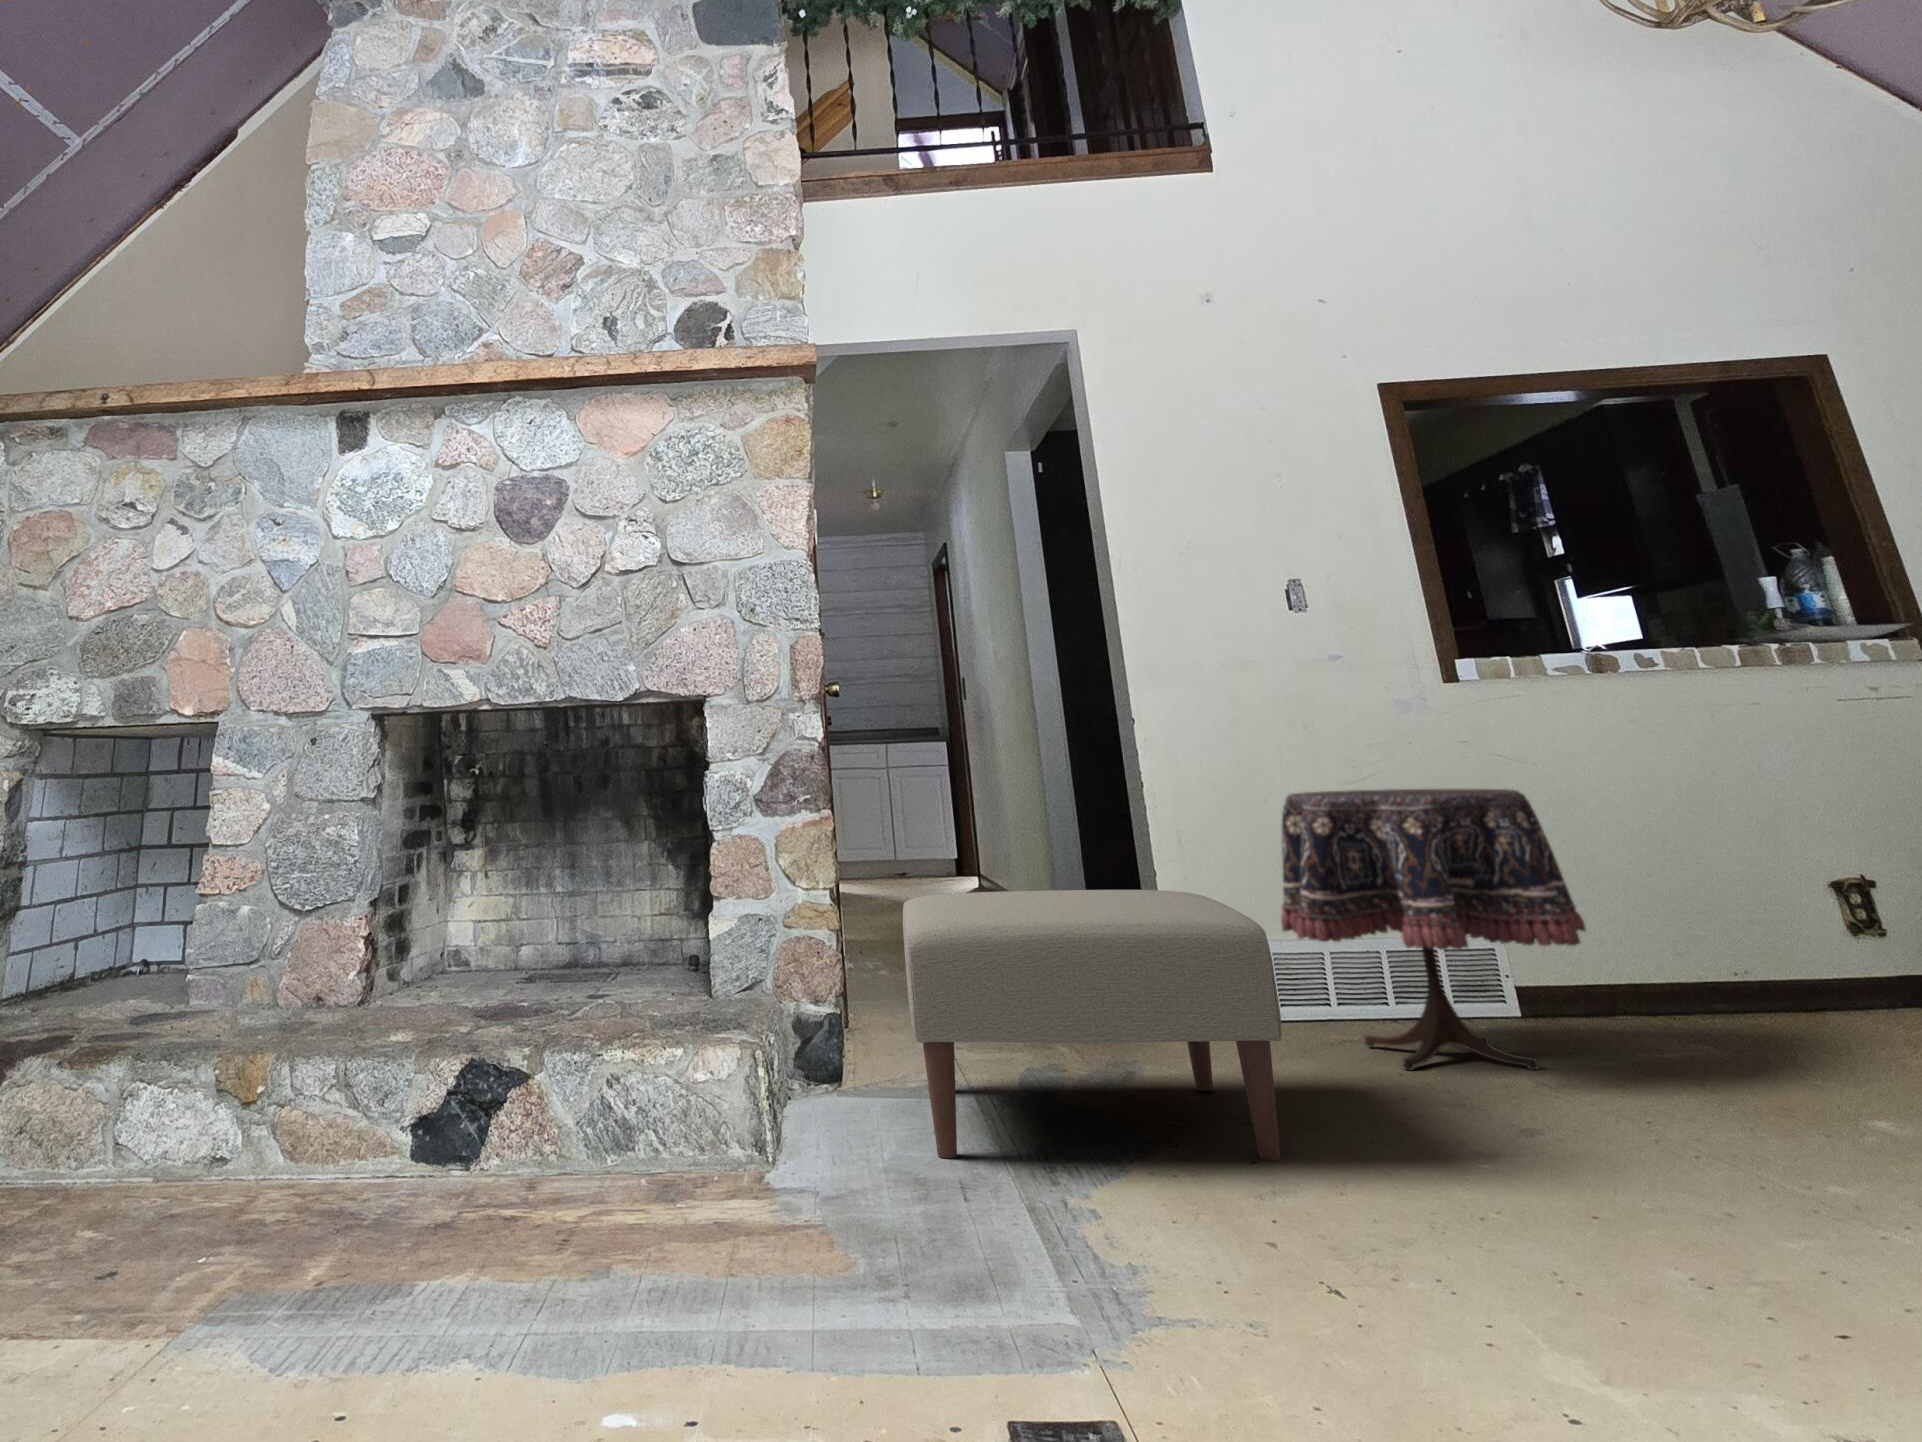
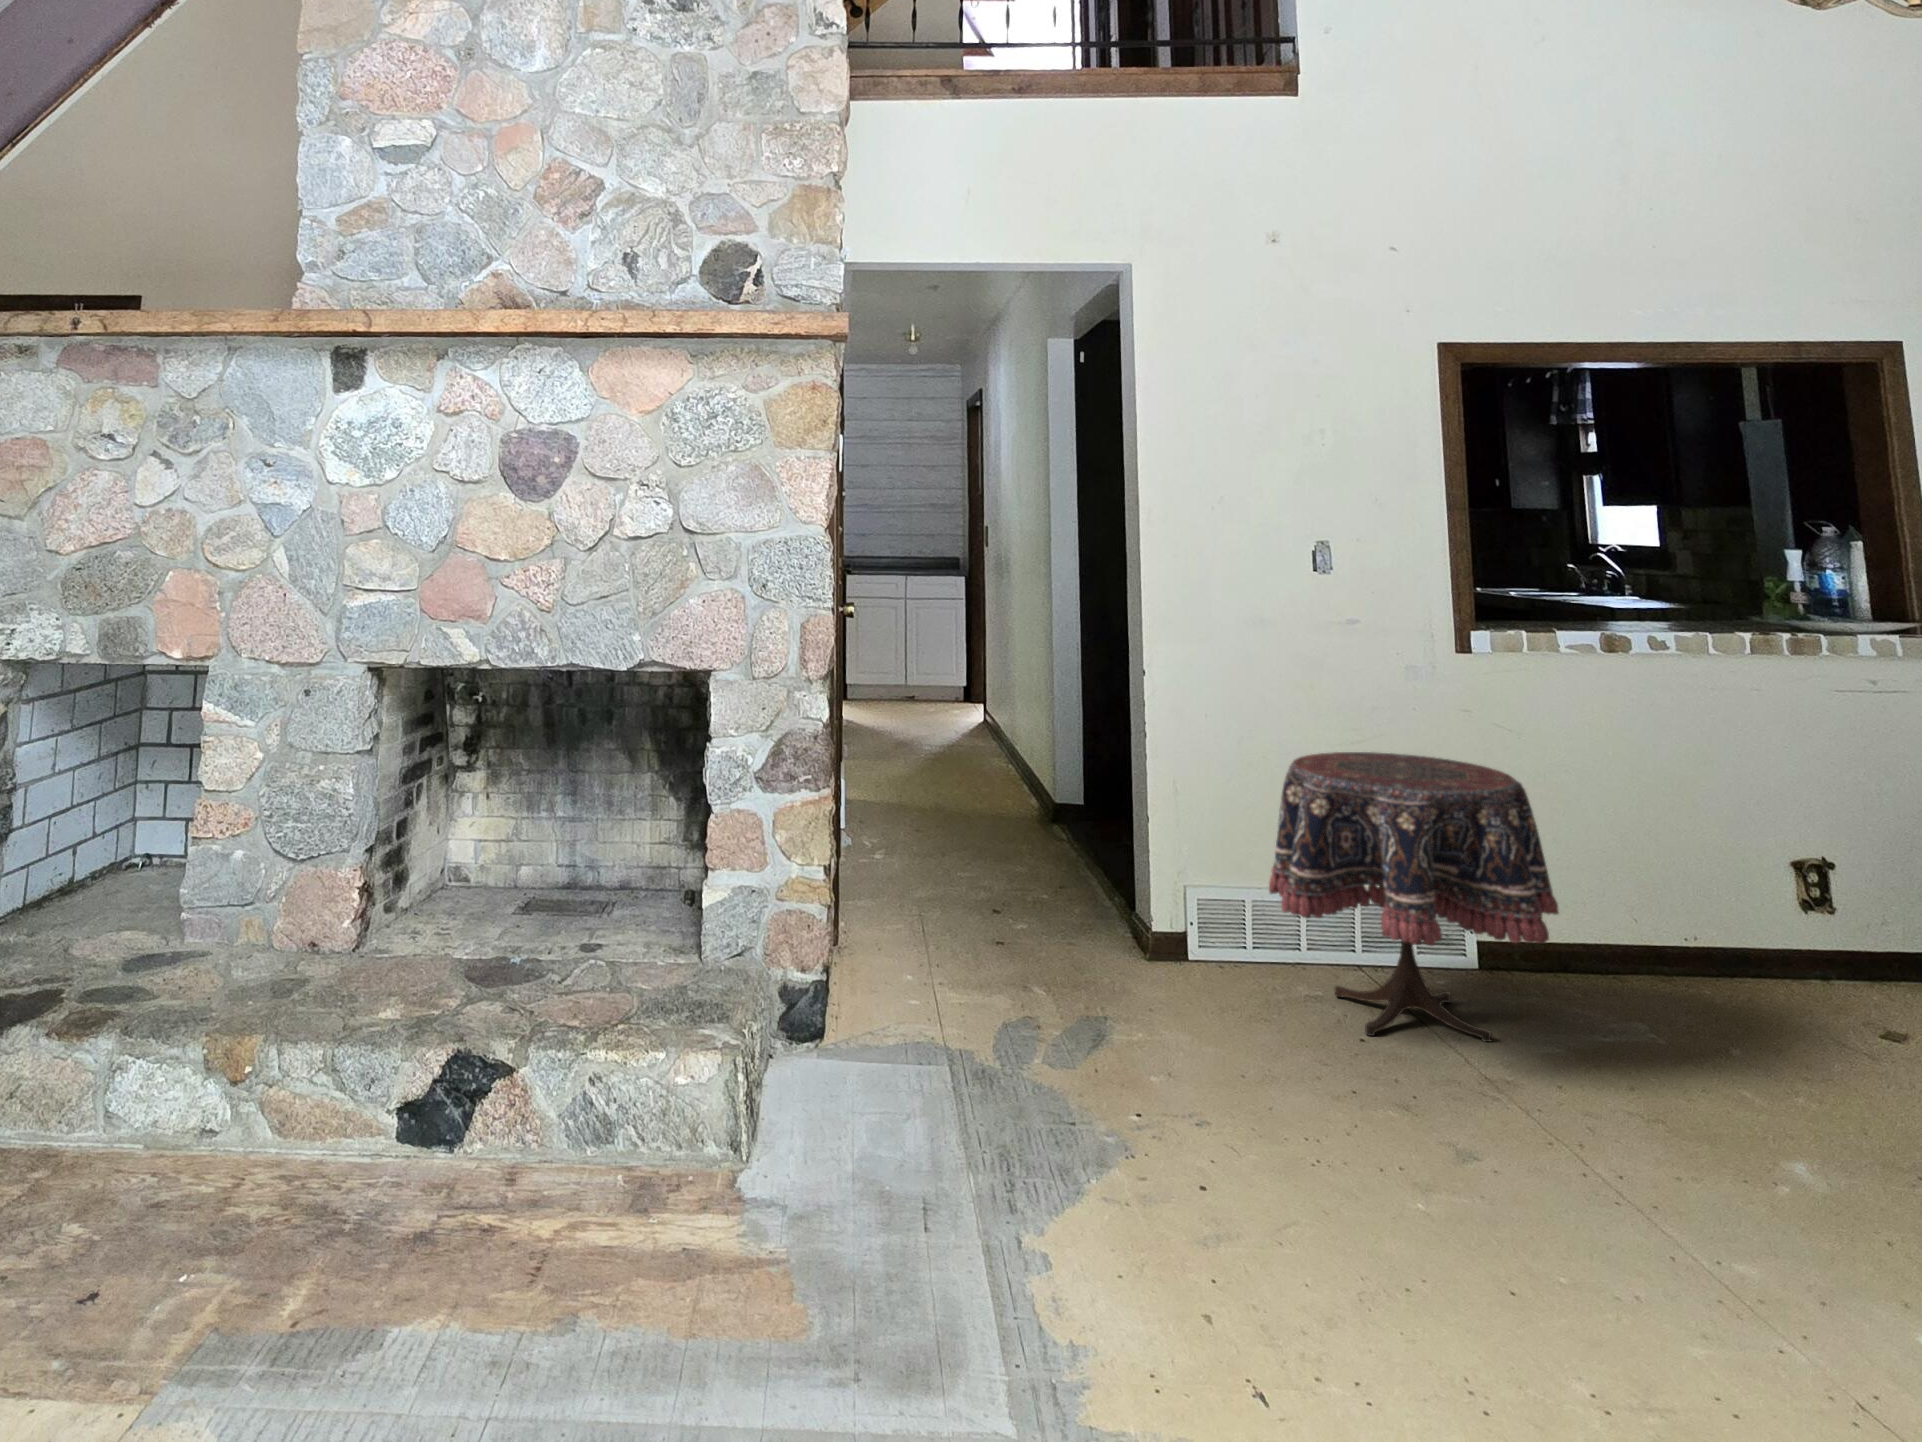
ottoman: present [903,890,1282,1160] -> none [892,862,1246,1170]

